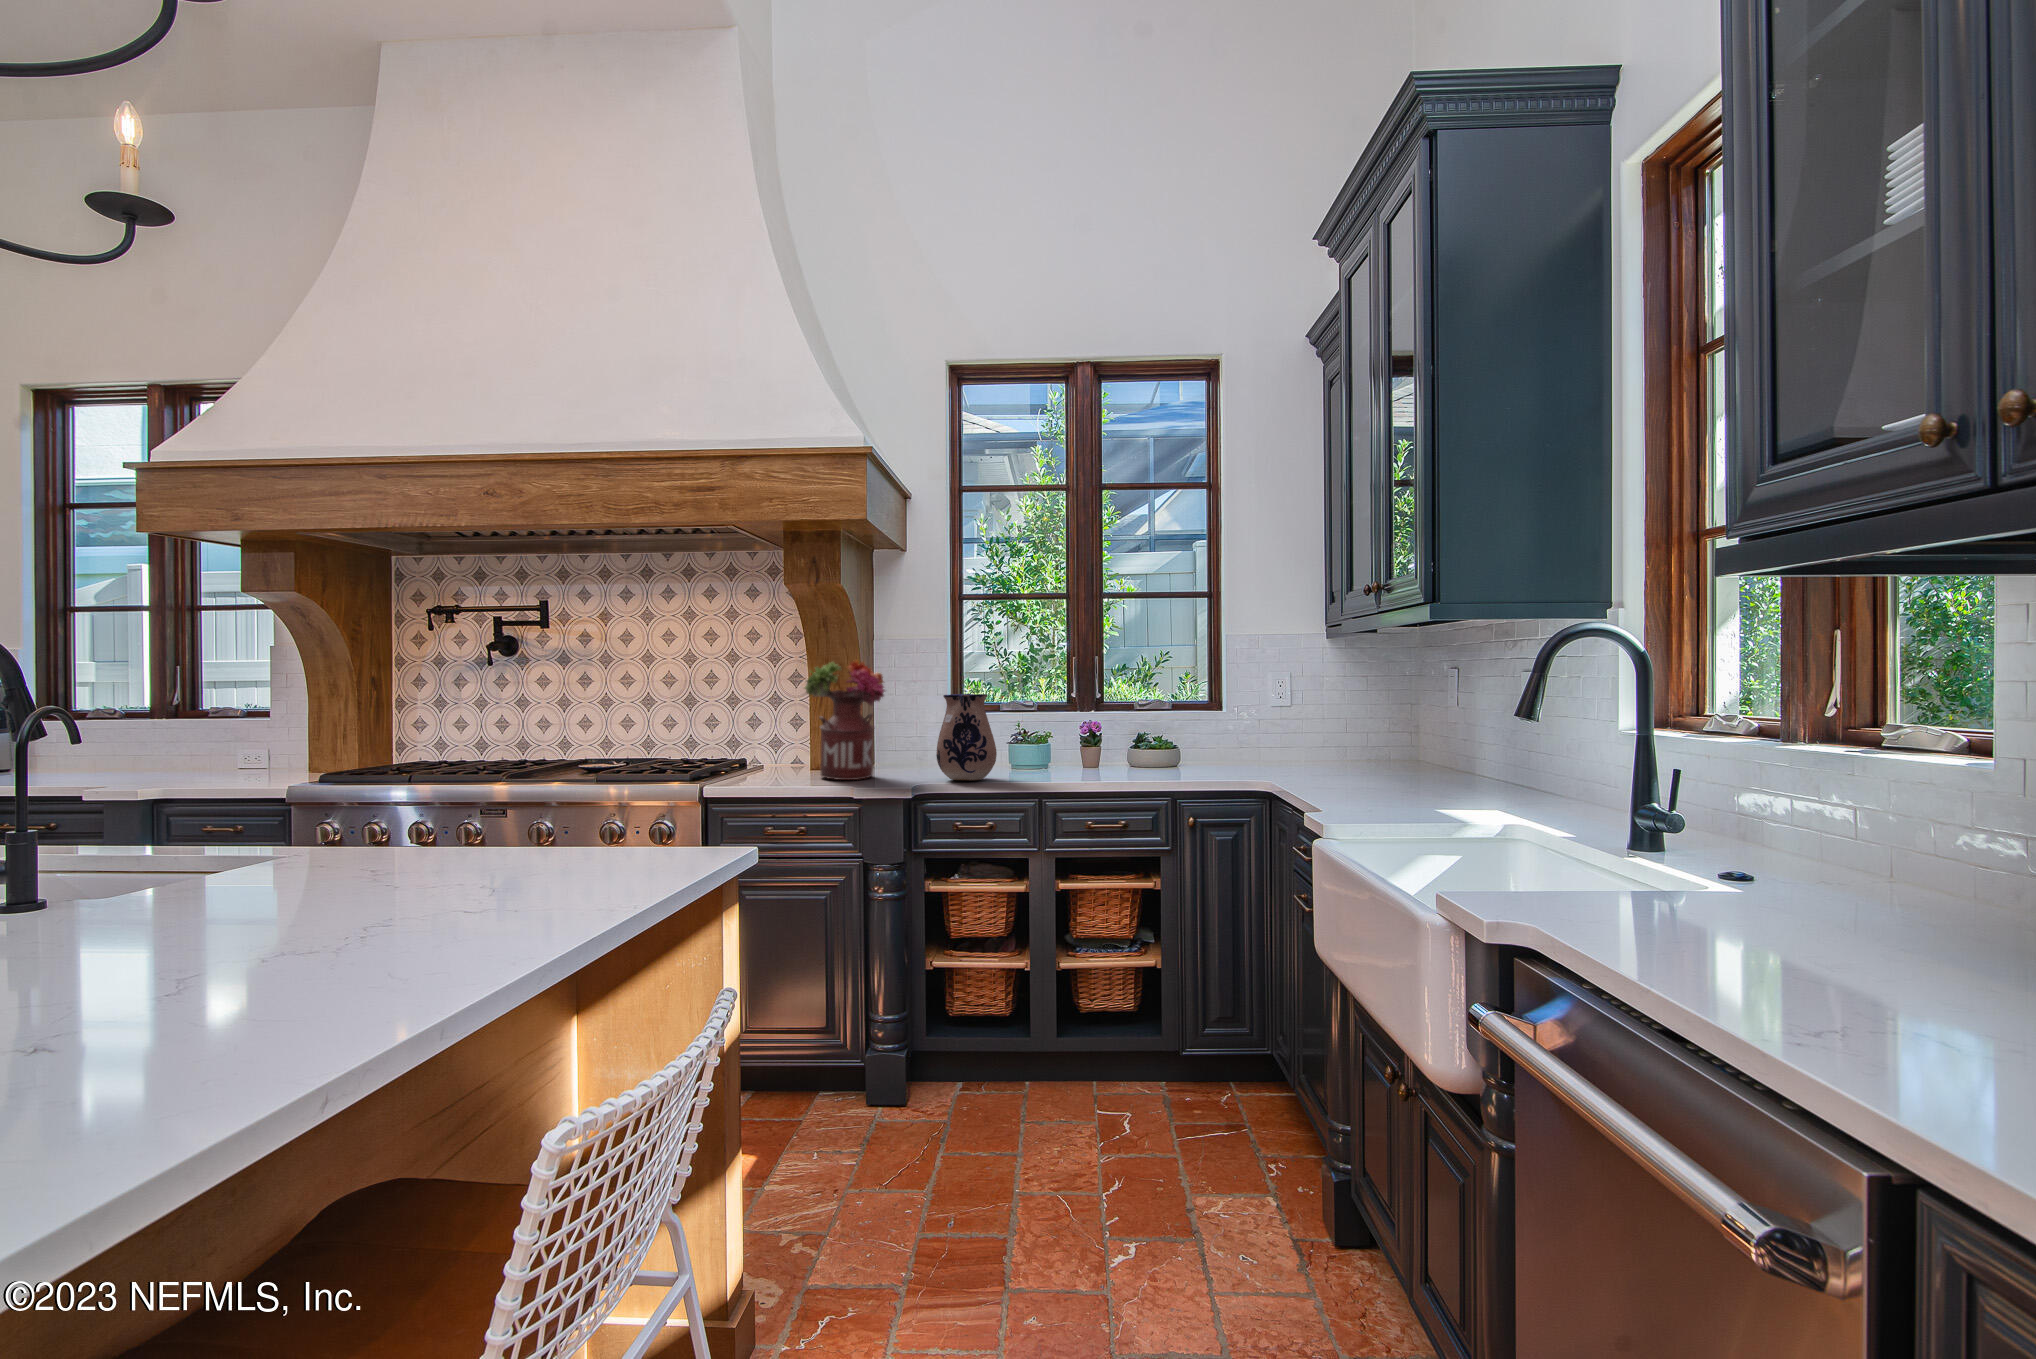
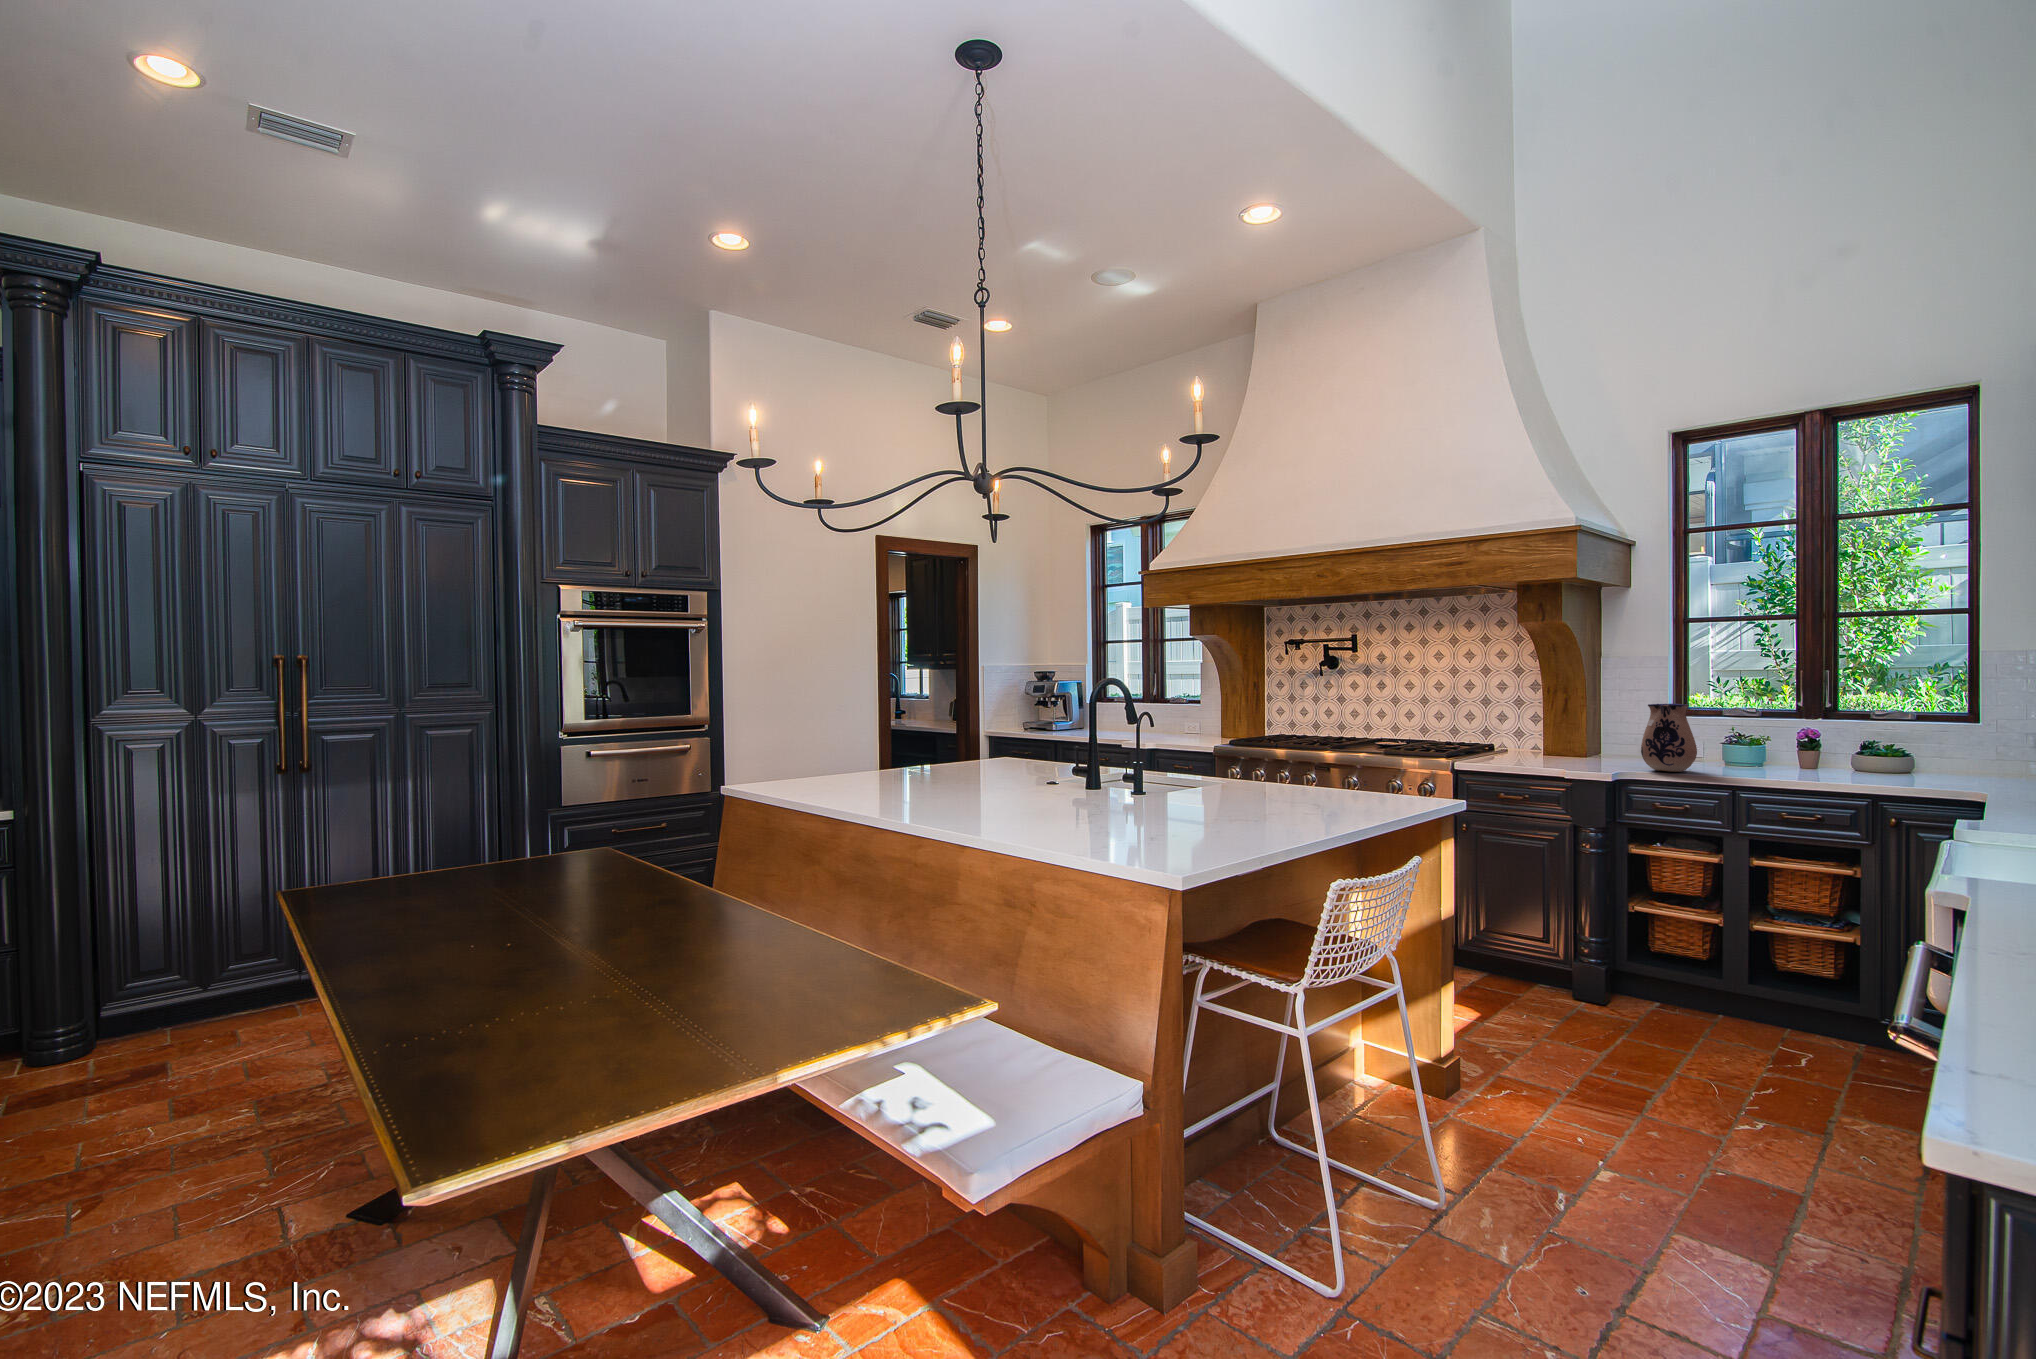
flower arrangement: present [805,660,885,780] -> none [1531,676,1600,765]

